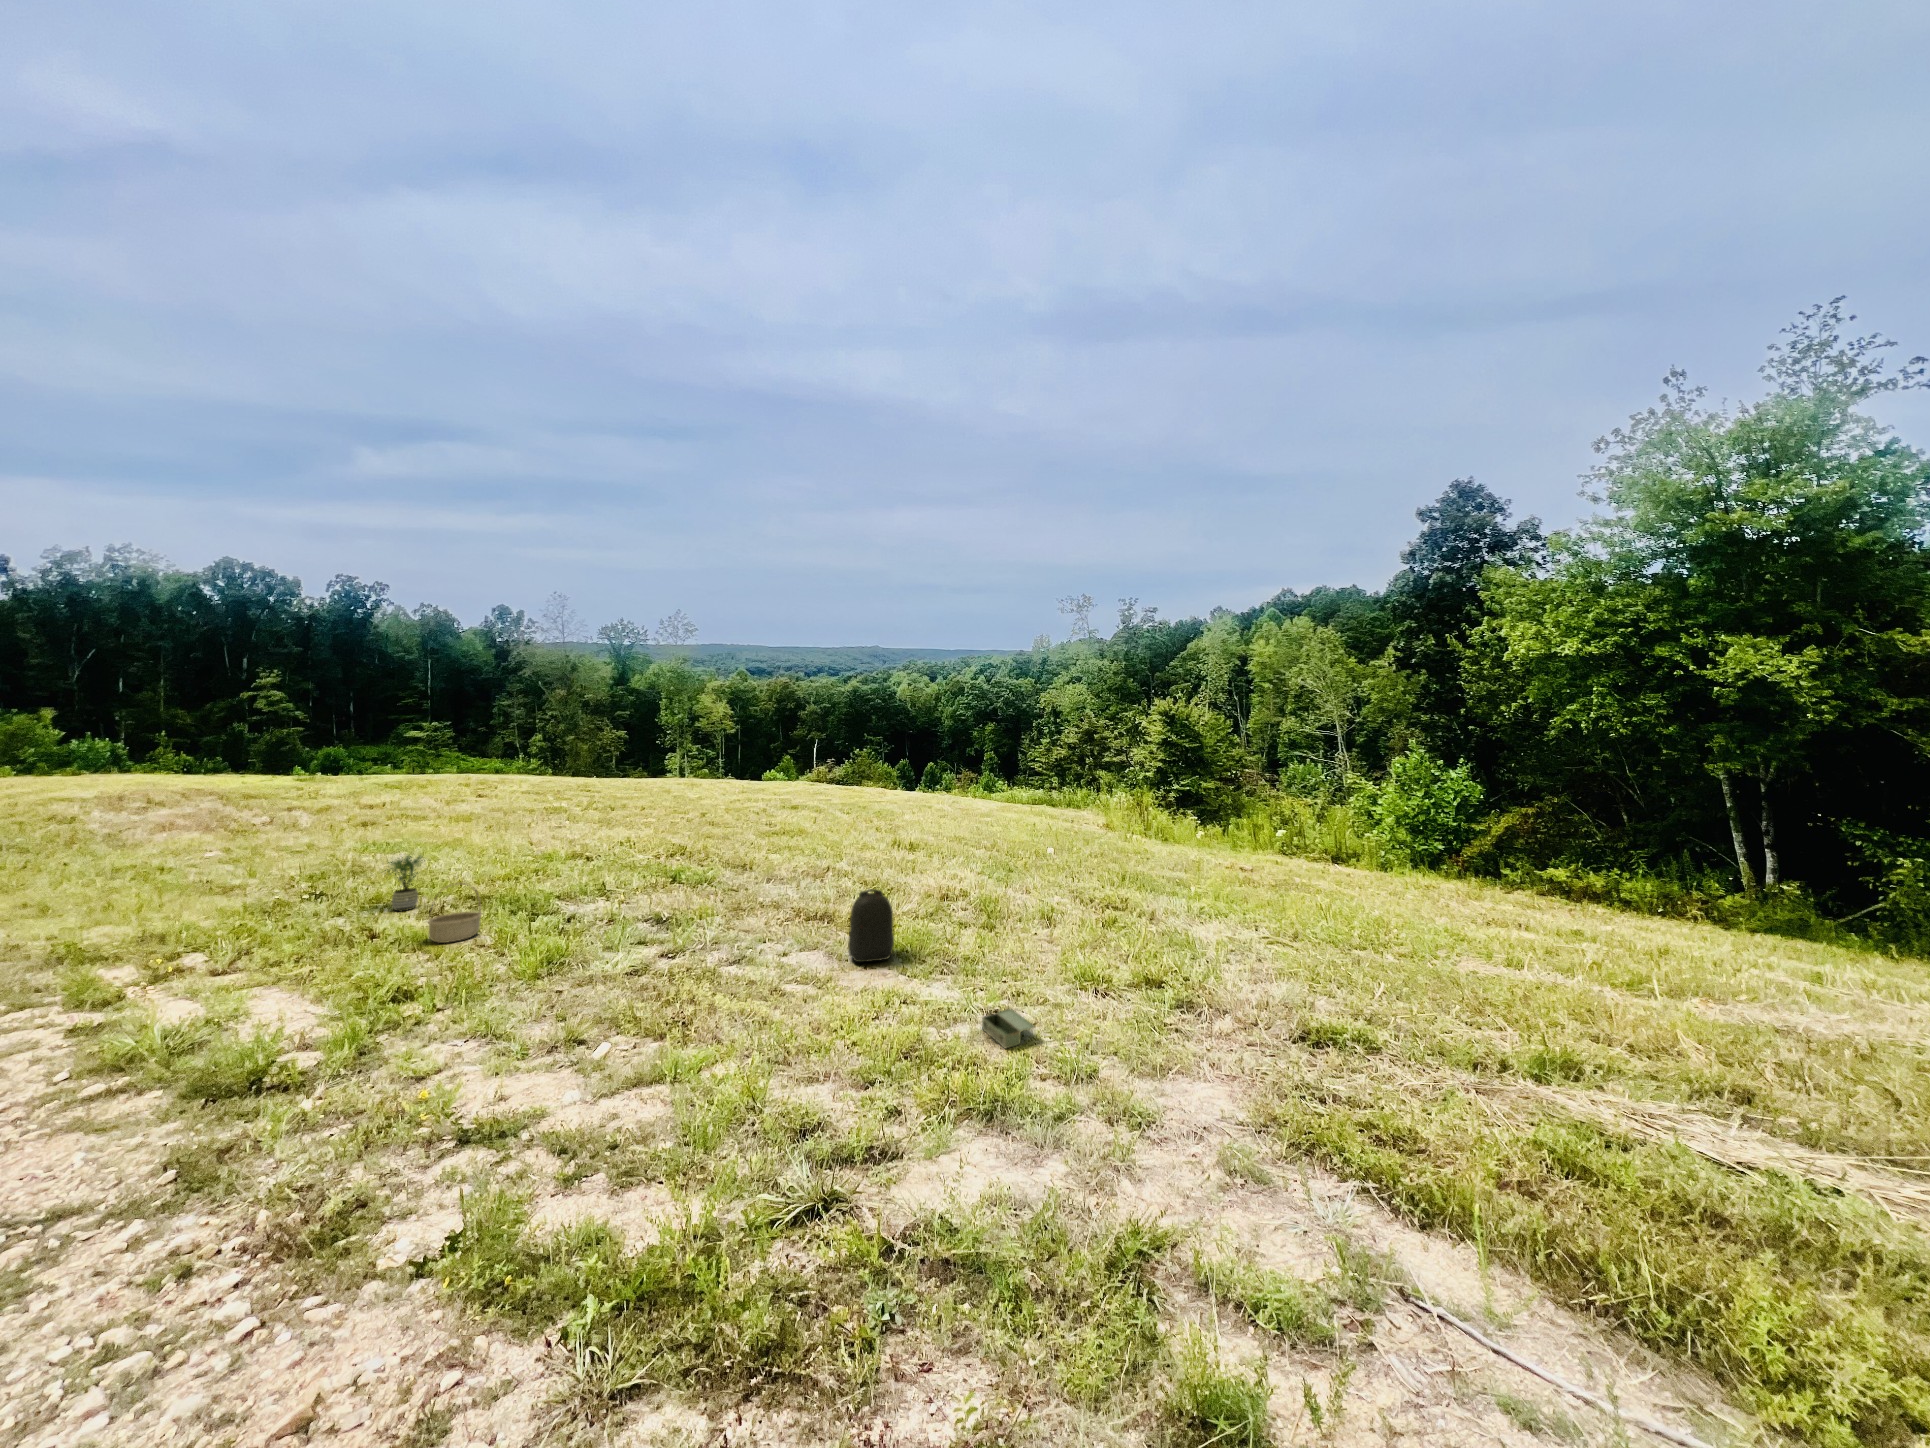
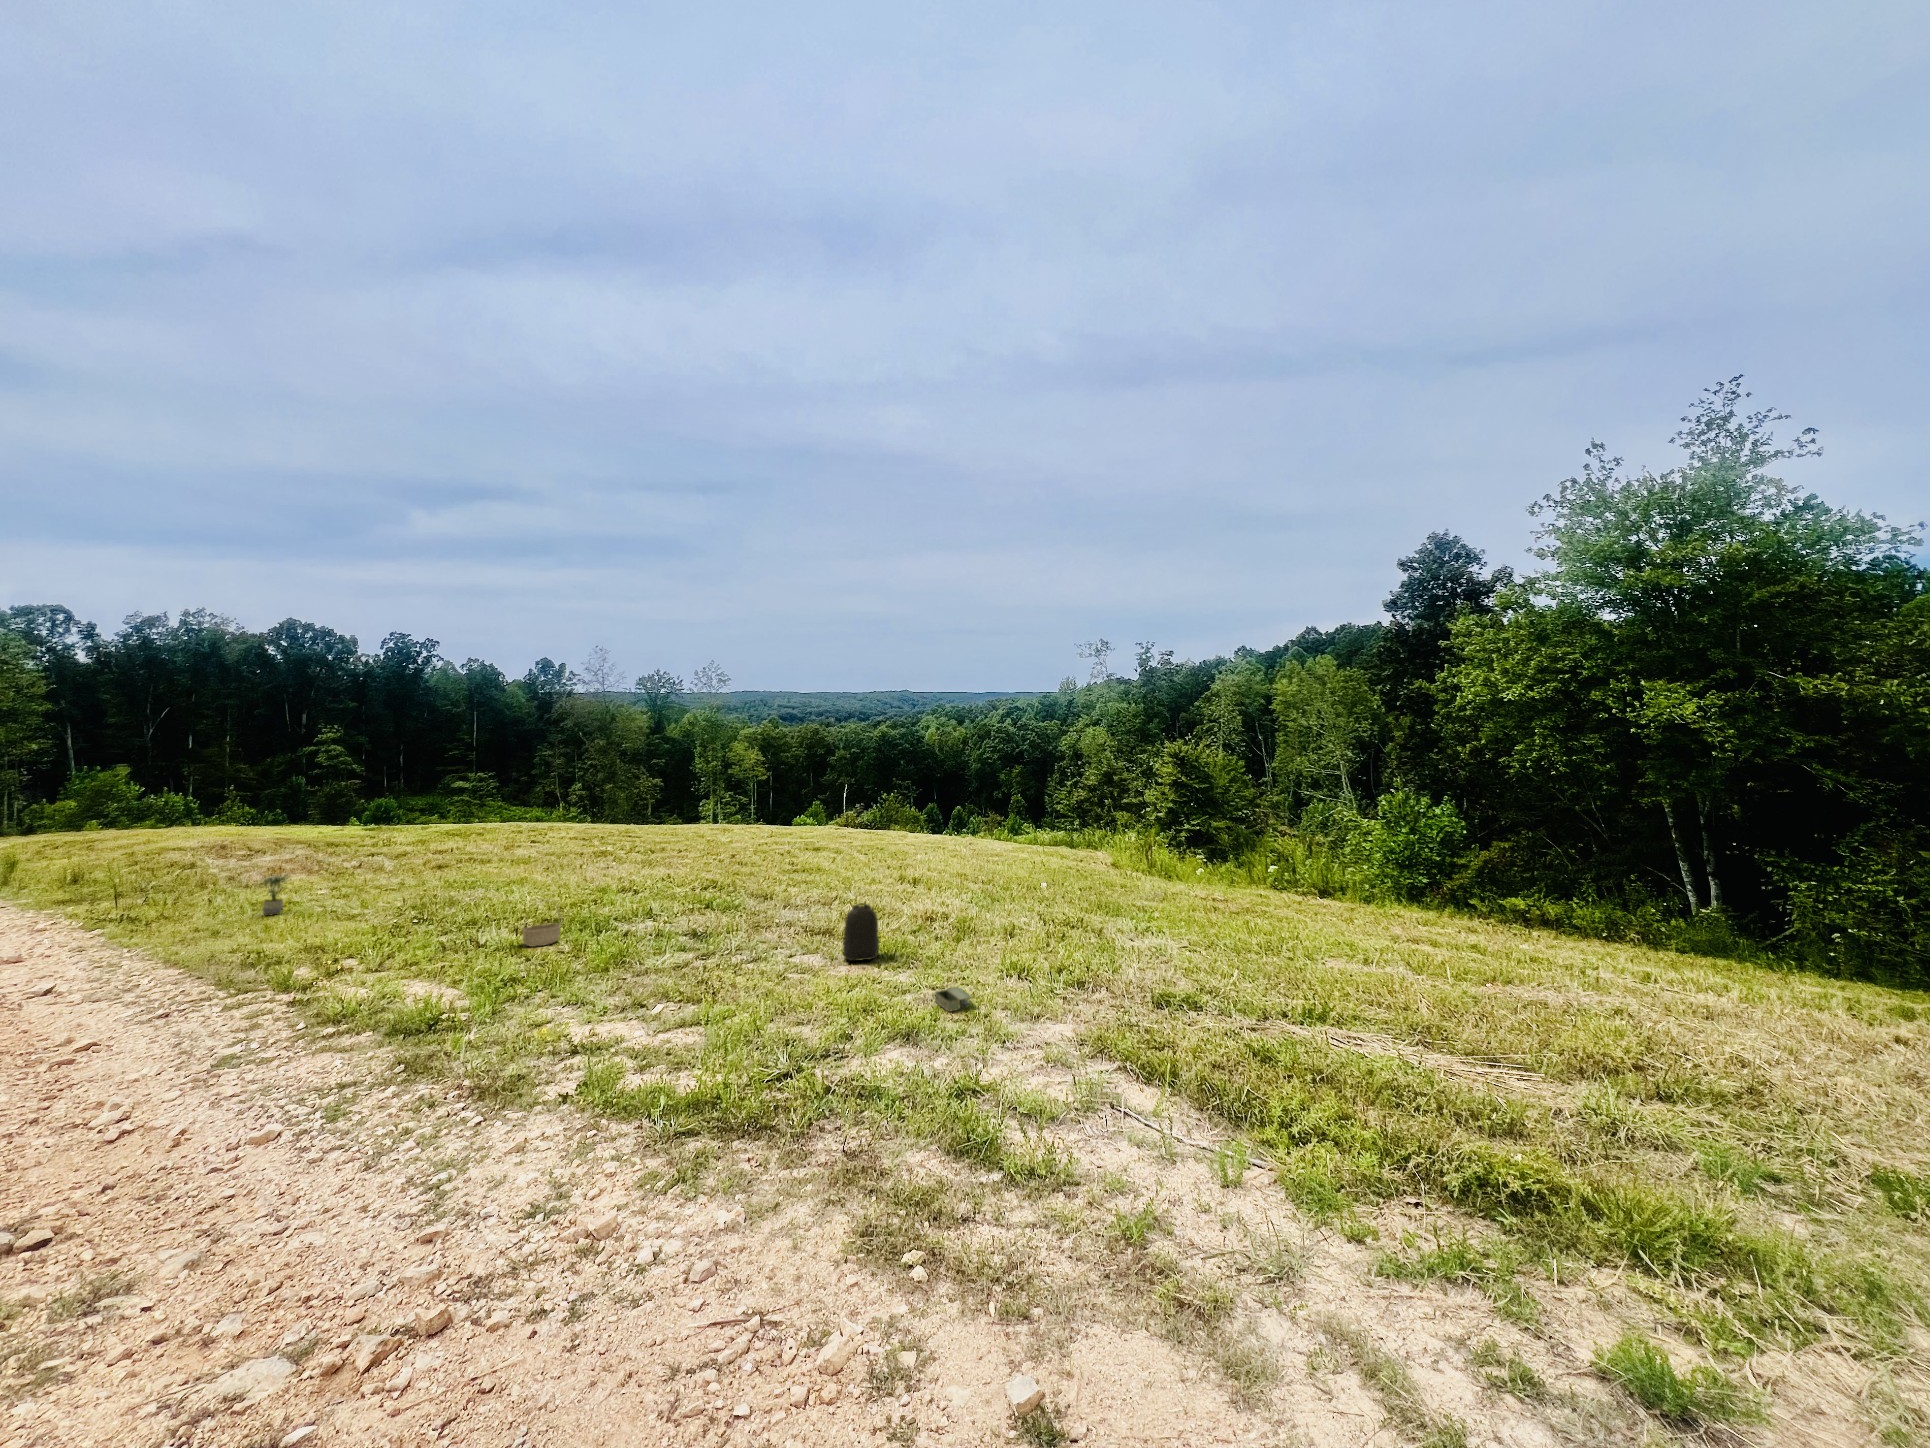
potted plant: present [385,856,423,911] -> present [261,875,288,916]

